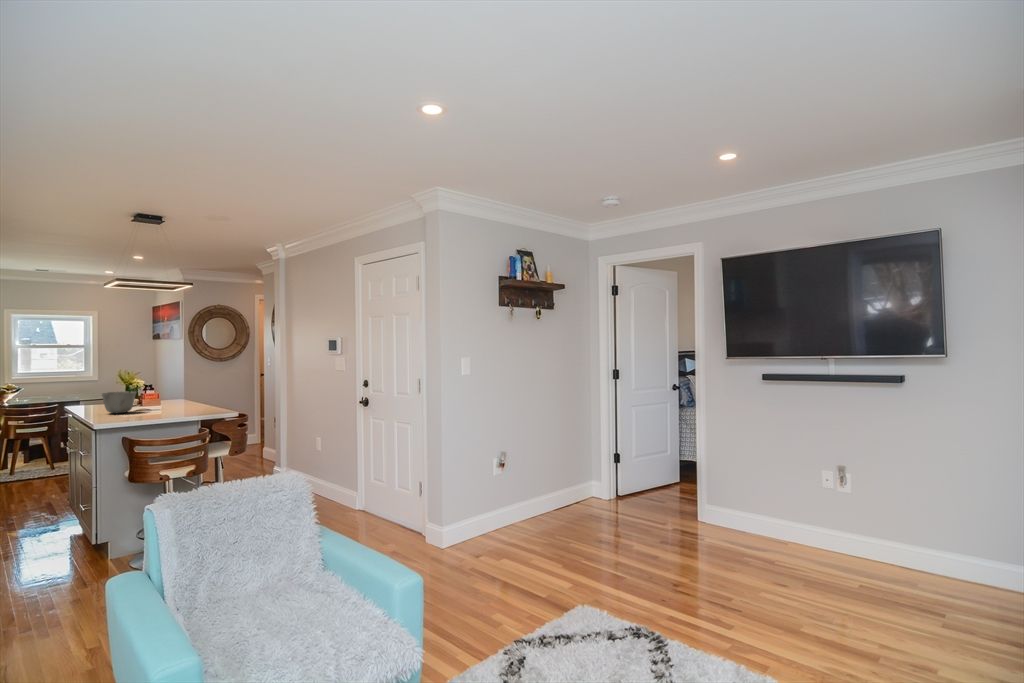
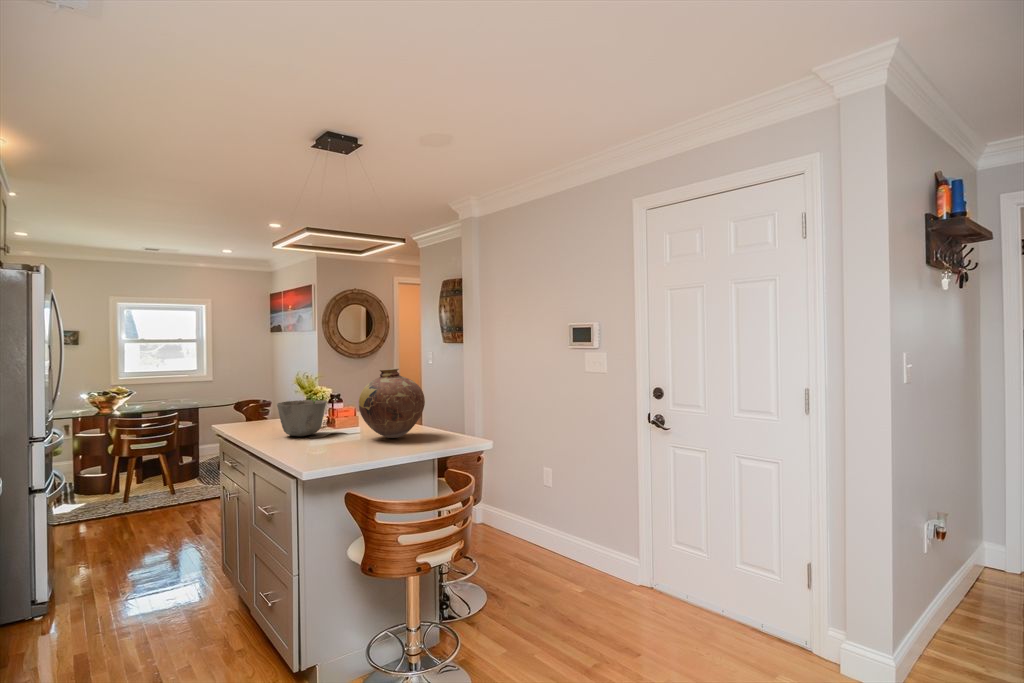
vase: none [151,372,197,414] -> present [359,368,425,438]

